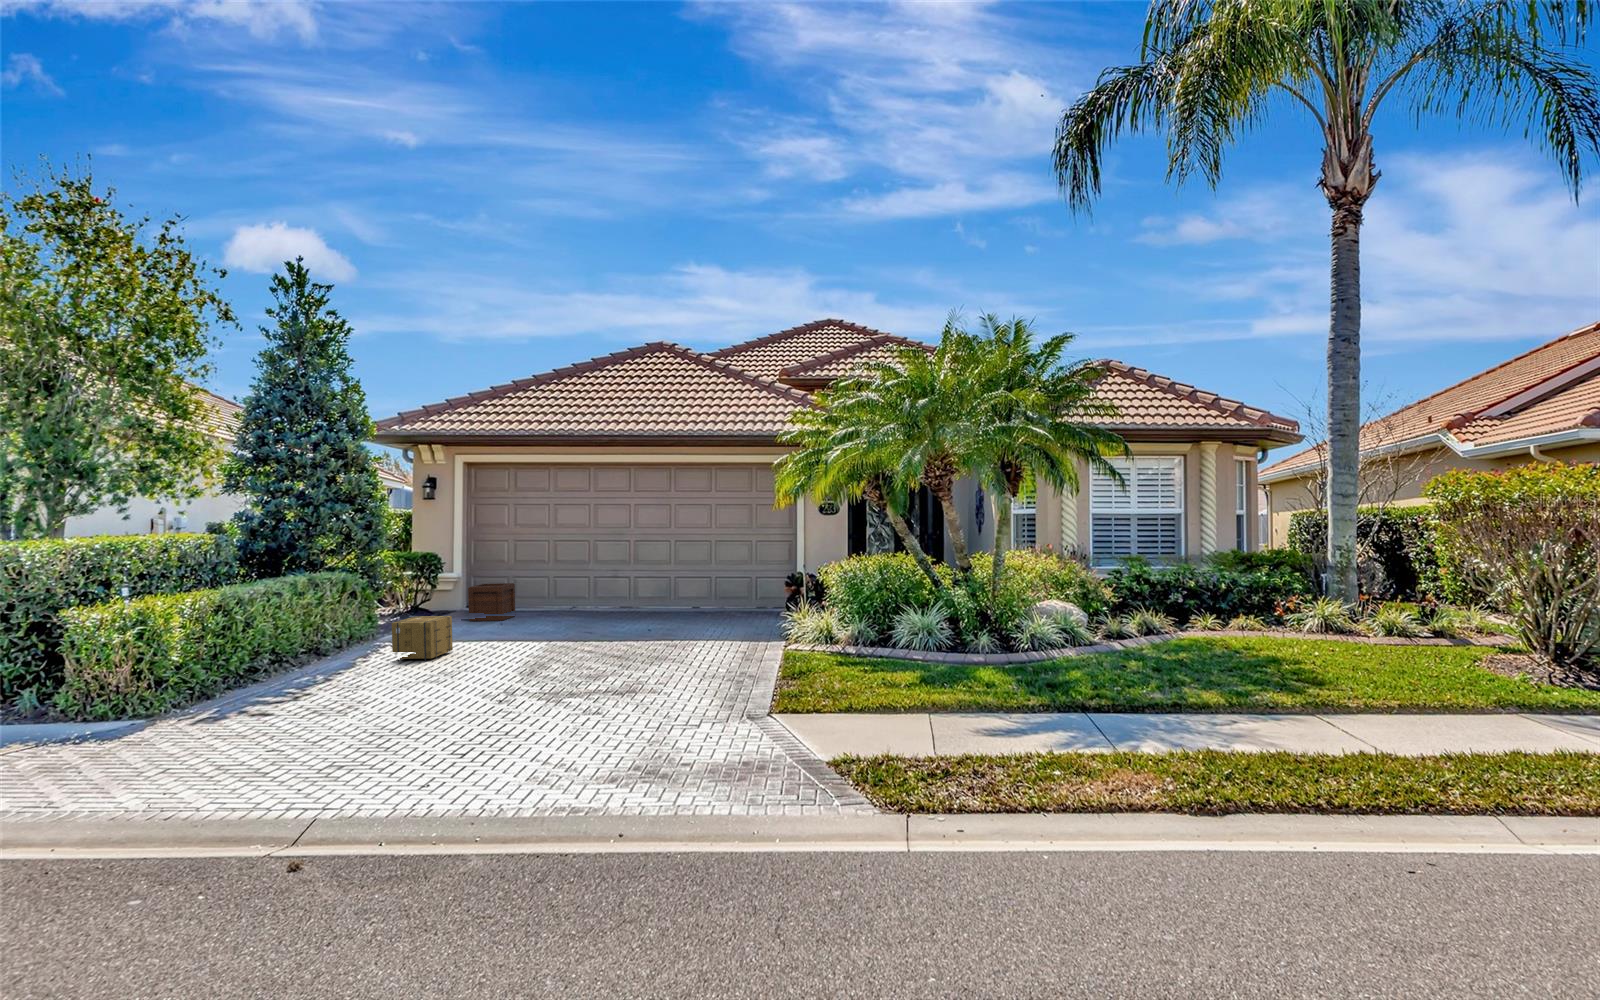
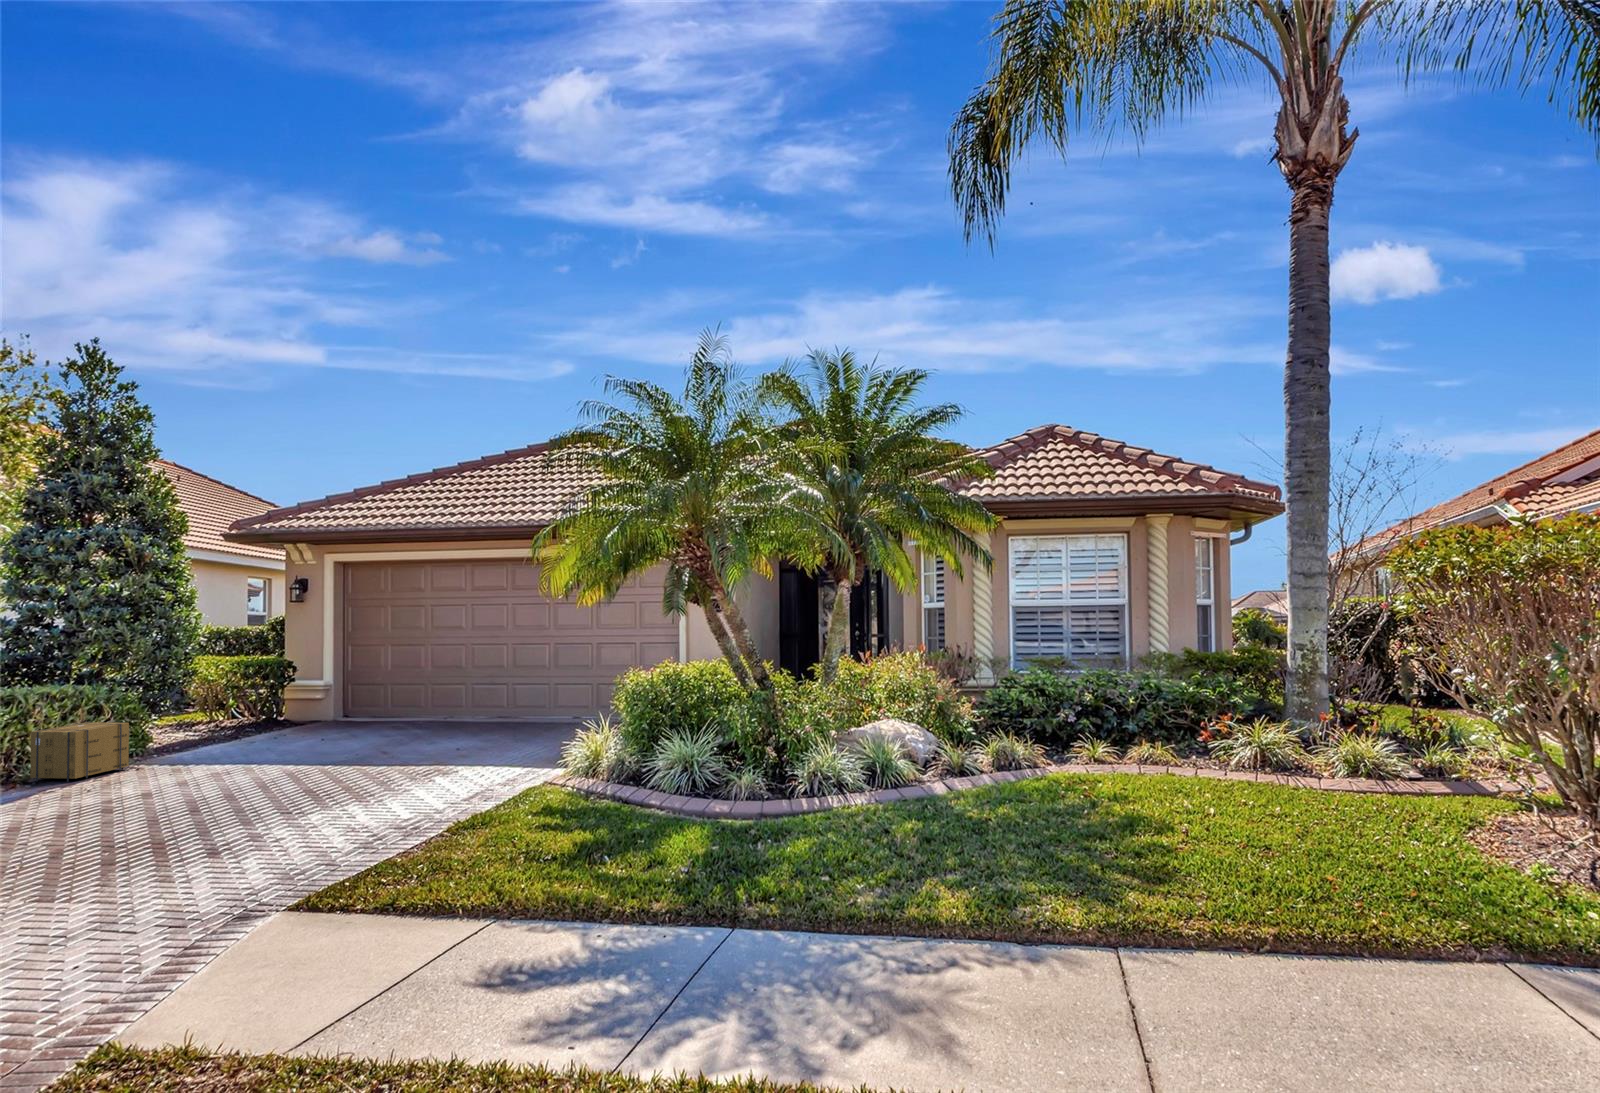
wooden crate: present [468,583,515,621] -> none [248,678,314,724]

